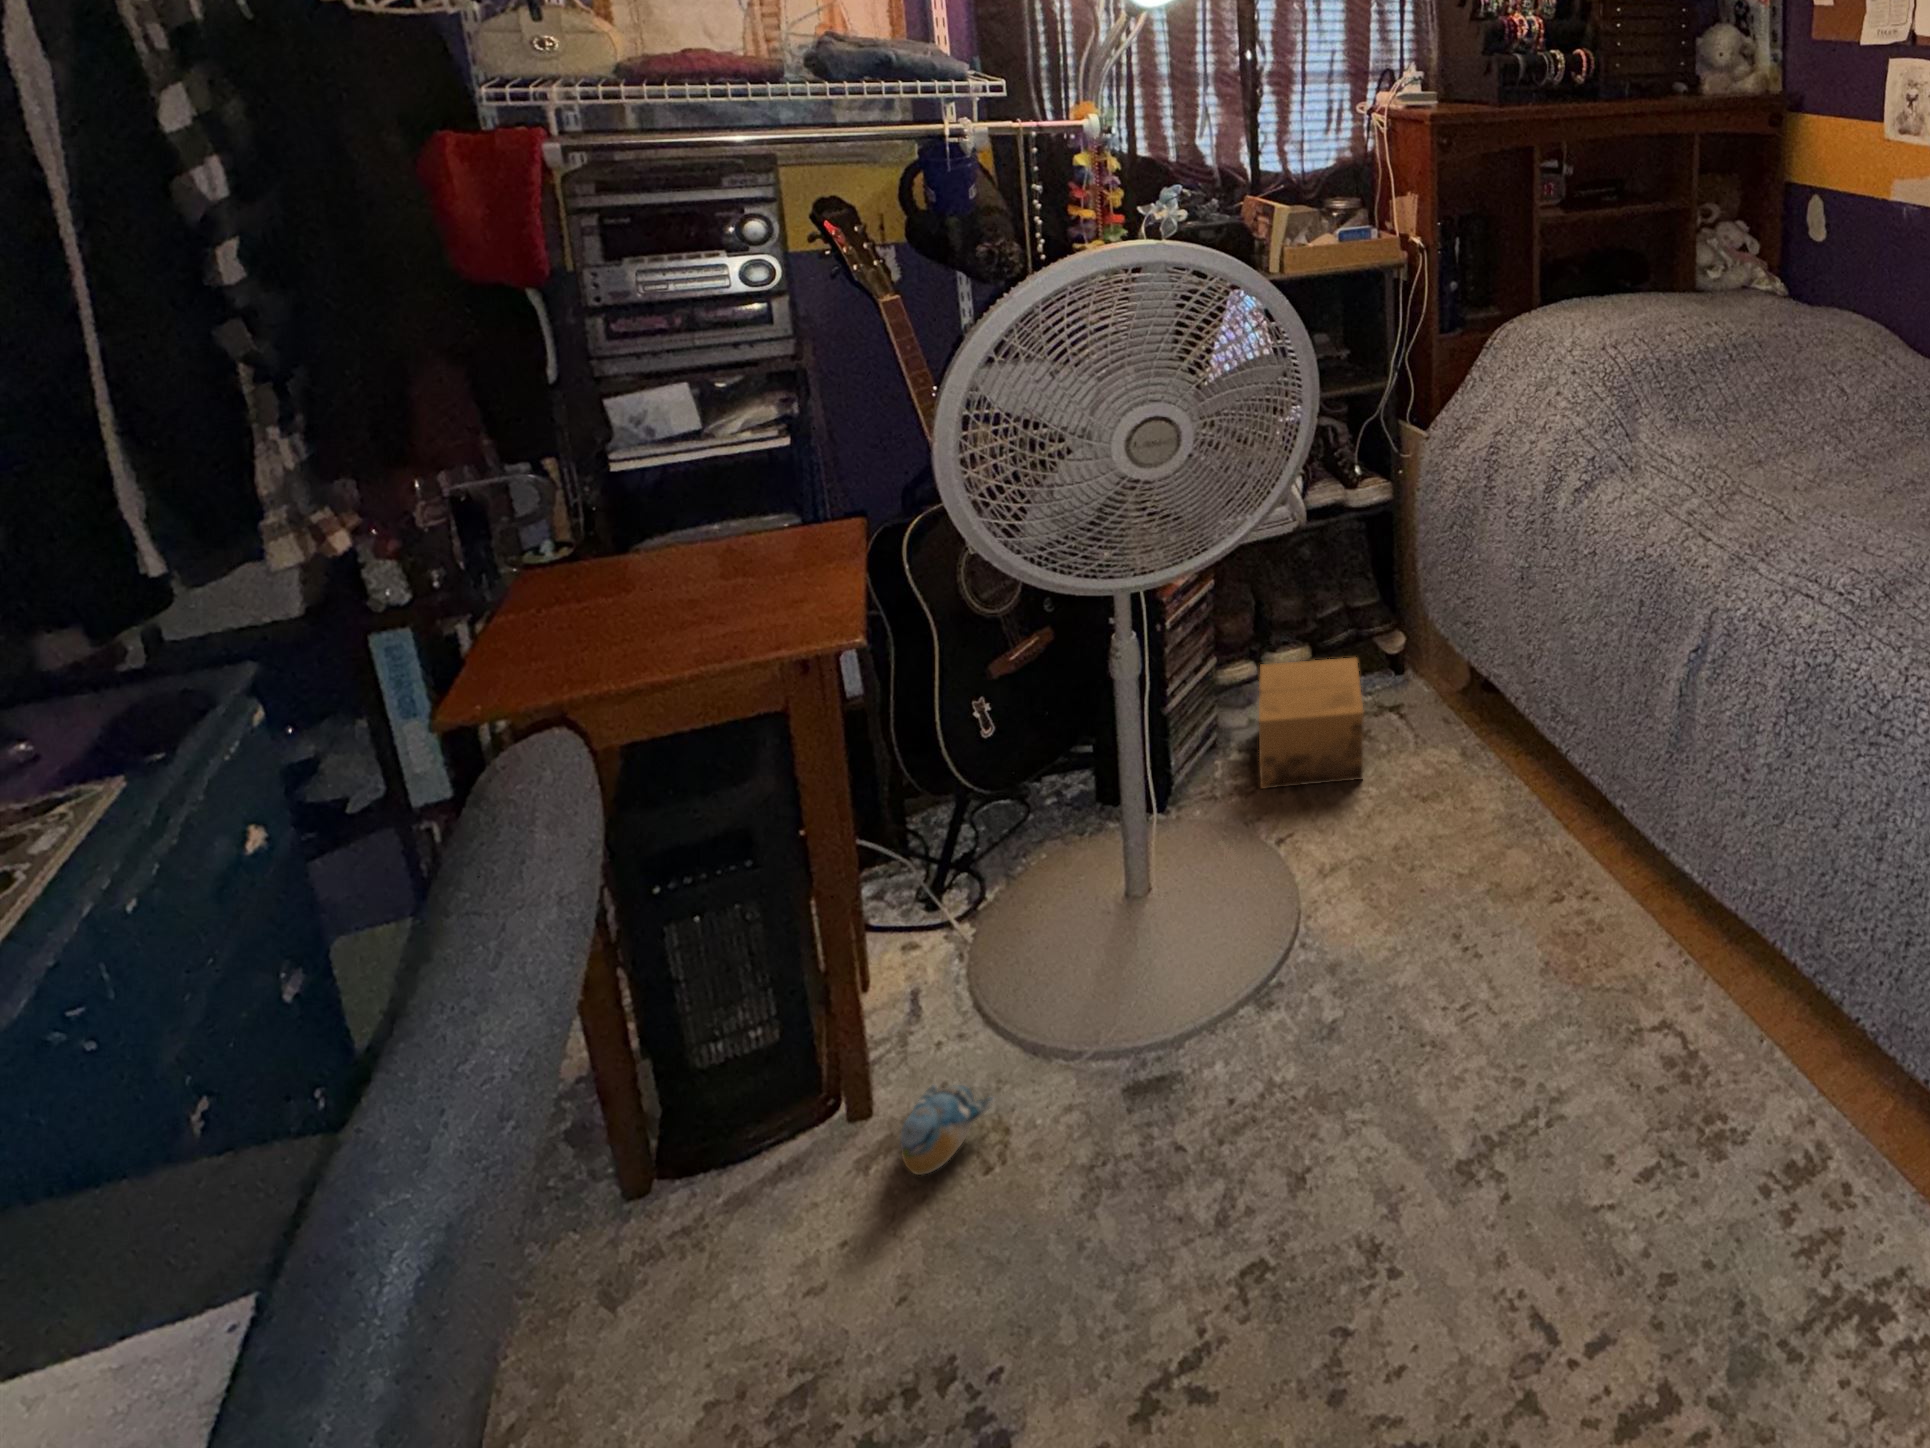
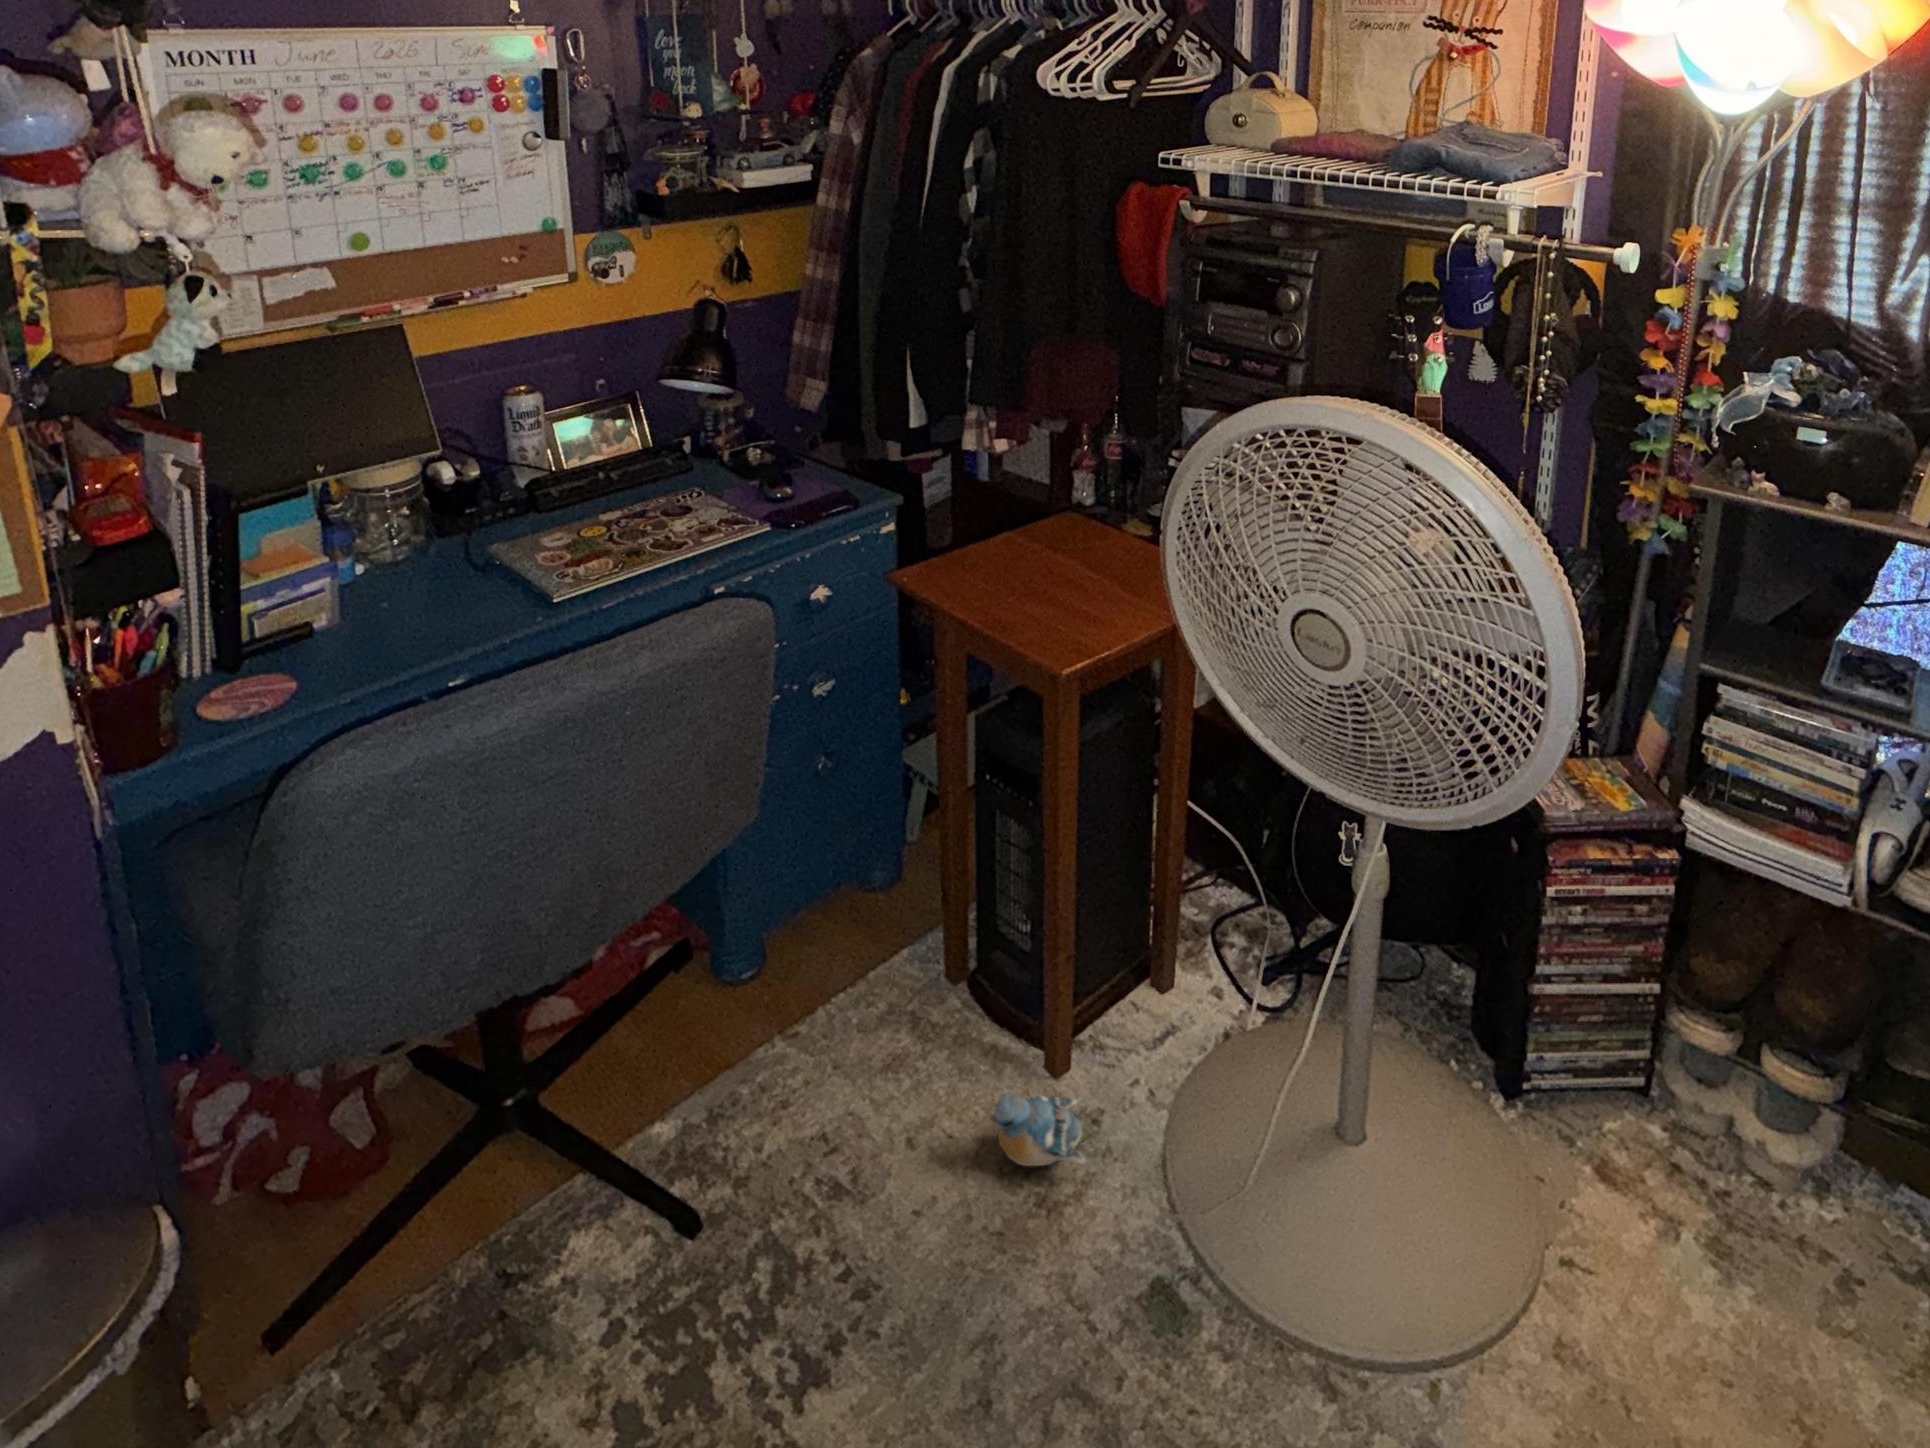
cardboard box: present [1259,658,1364,789] -> none [1622,1044,1876,1328]

